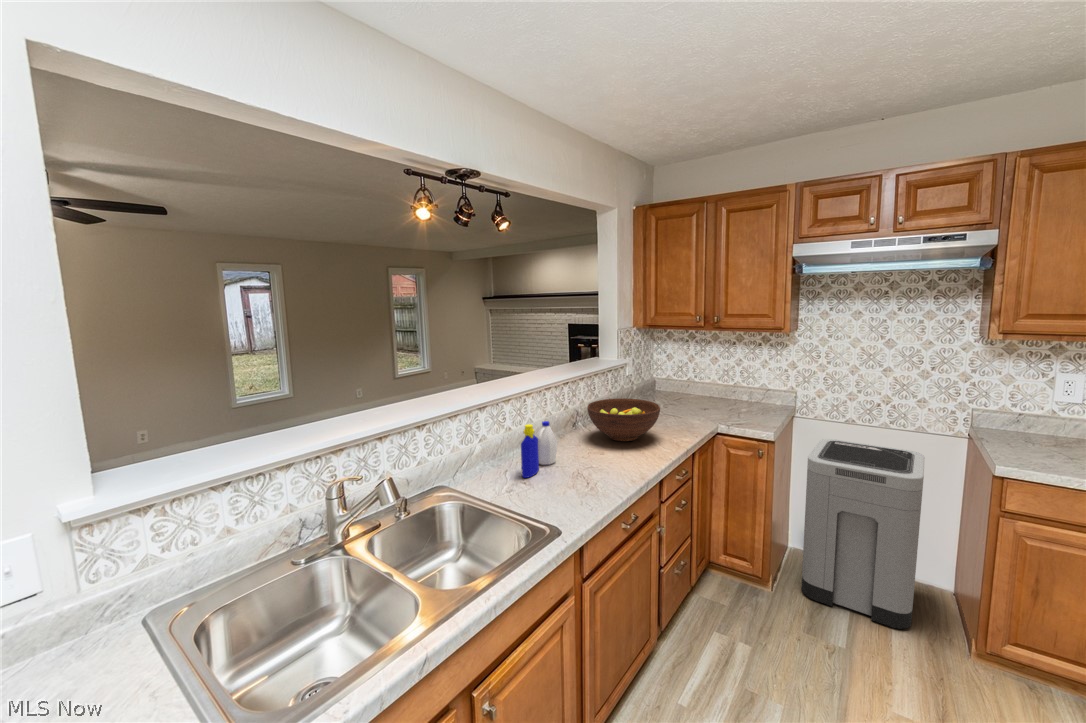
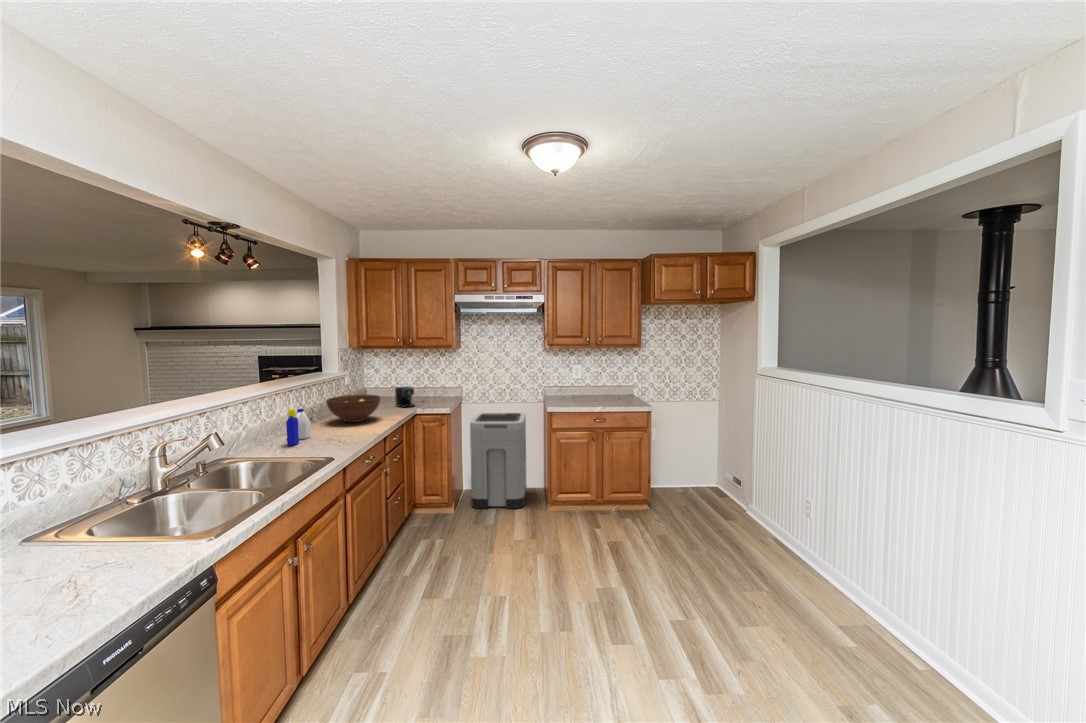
coffee maker: none [687,387,731,420] -> present [395,386,414,407]

